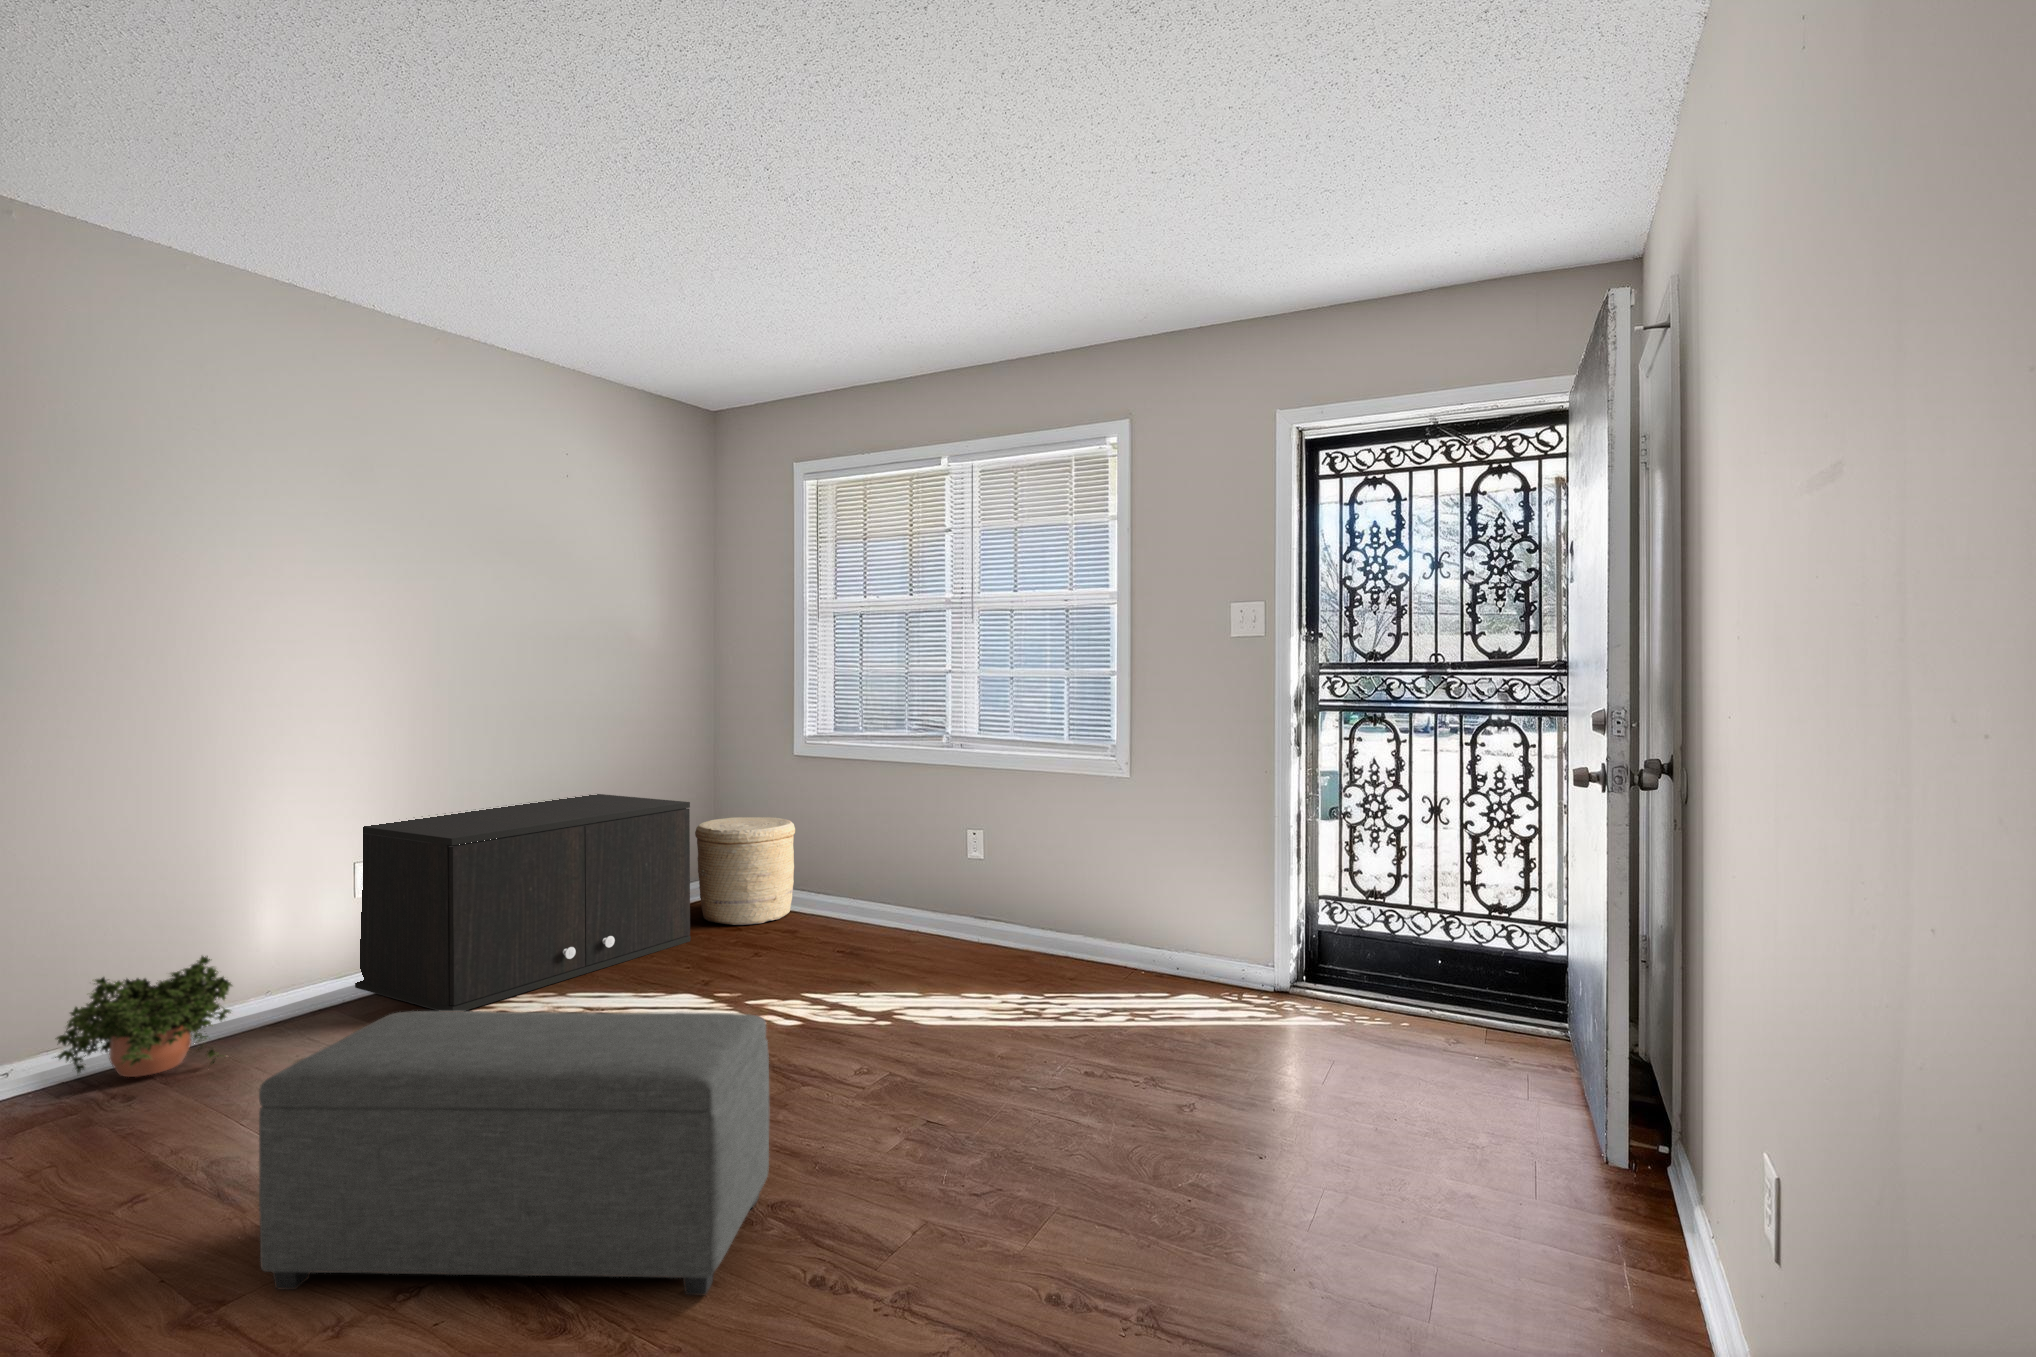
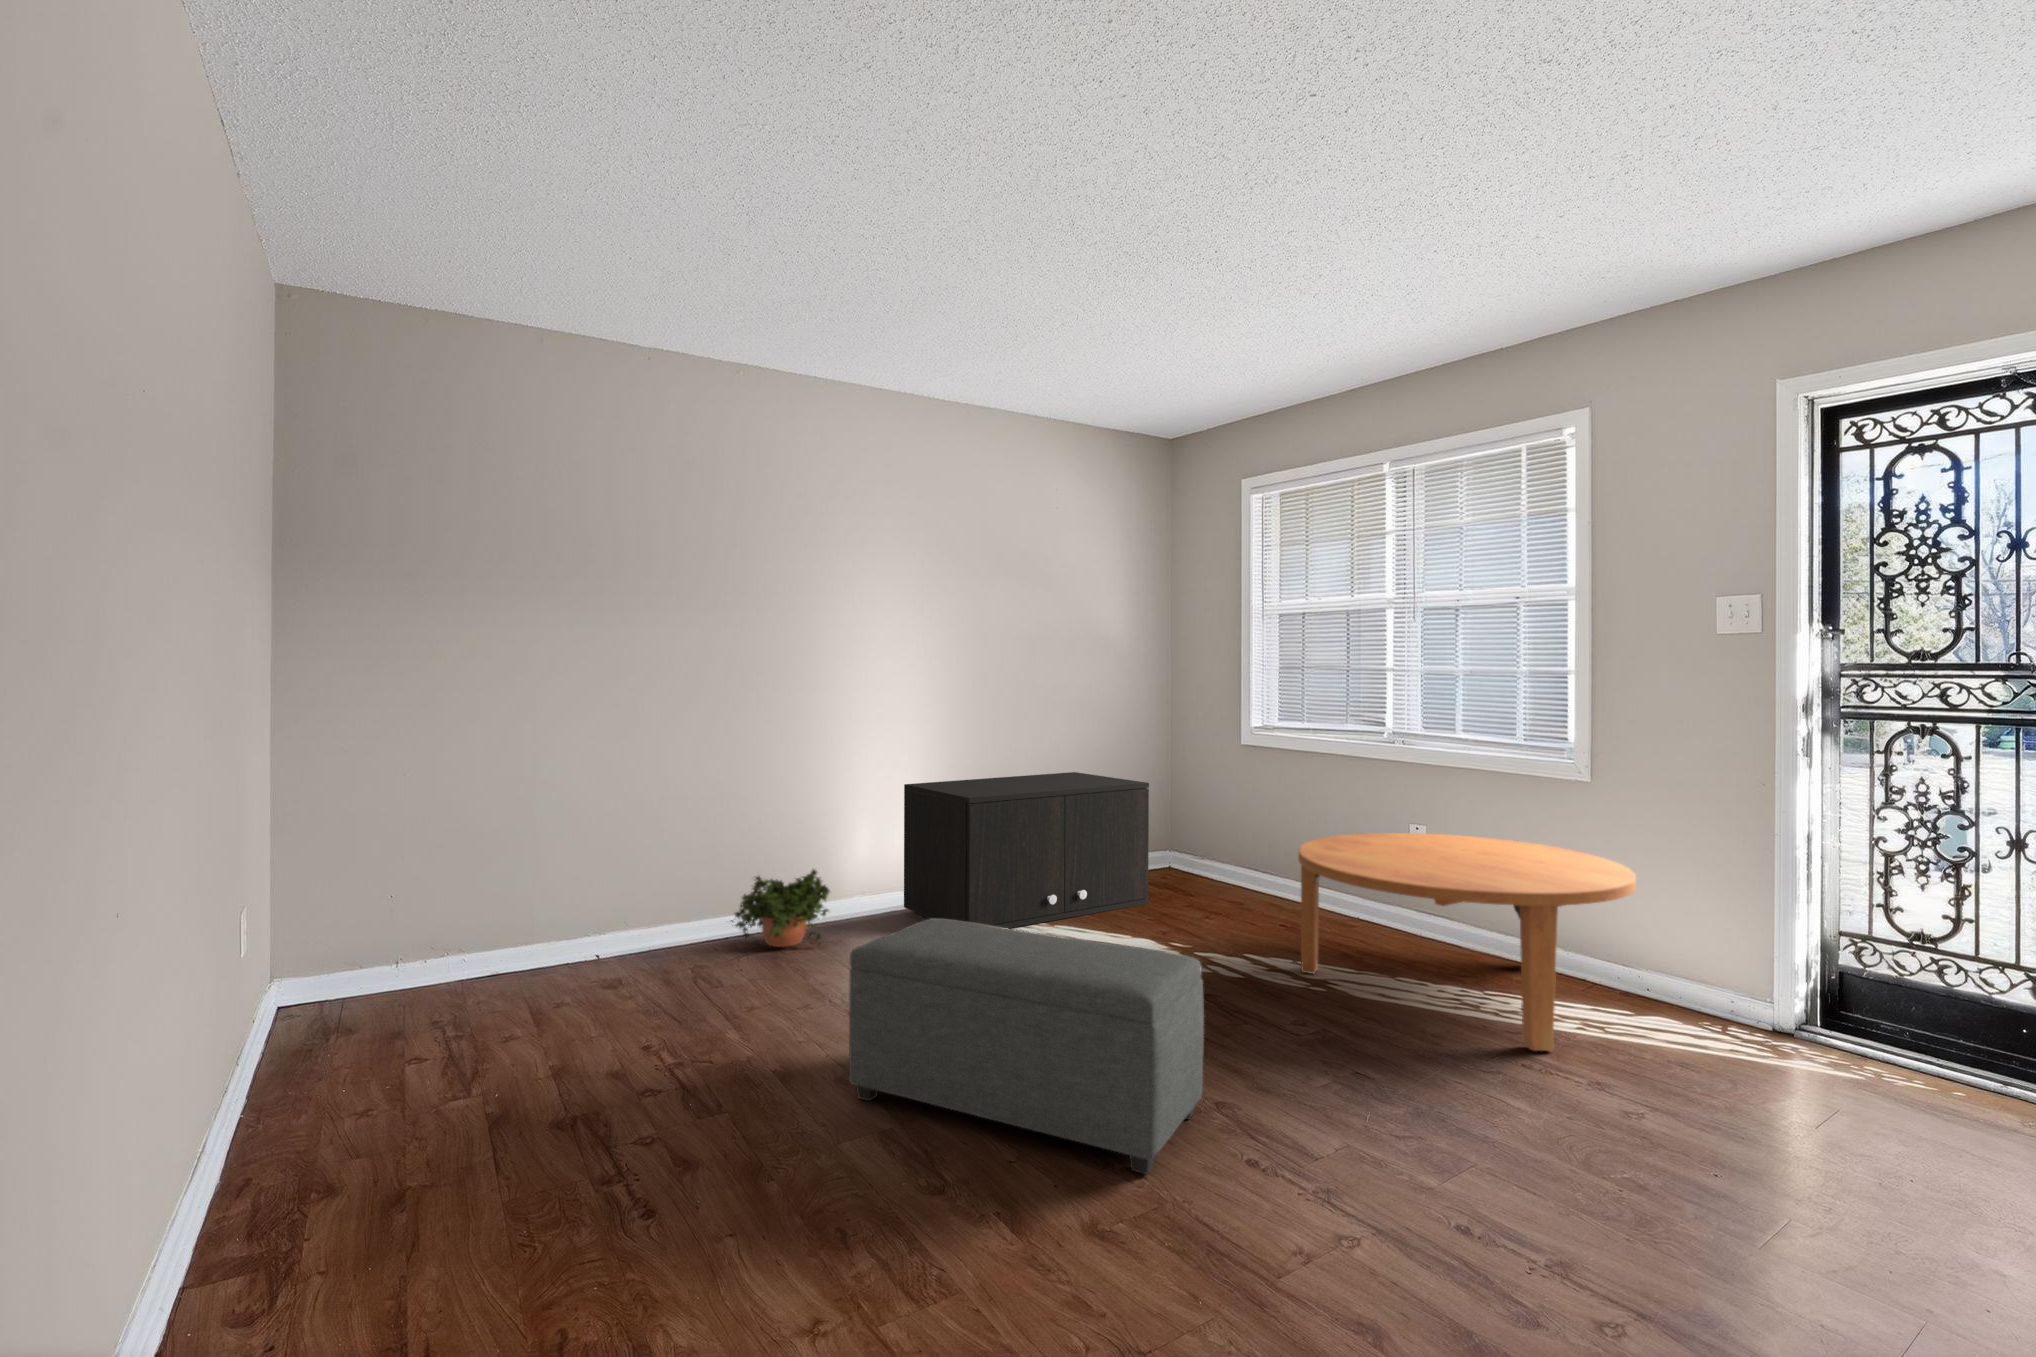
woven basket: present [695,817,795,925] -> none [1154,800,1241,896]
coffee table: none [863,837,1173,1048] -> present [1298,833,1636,1051]

